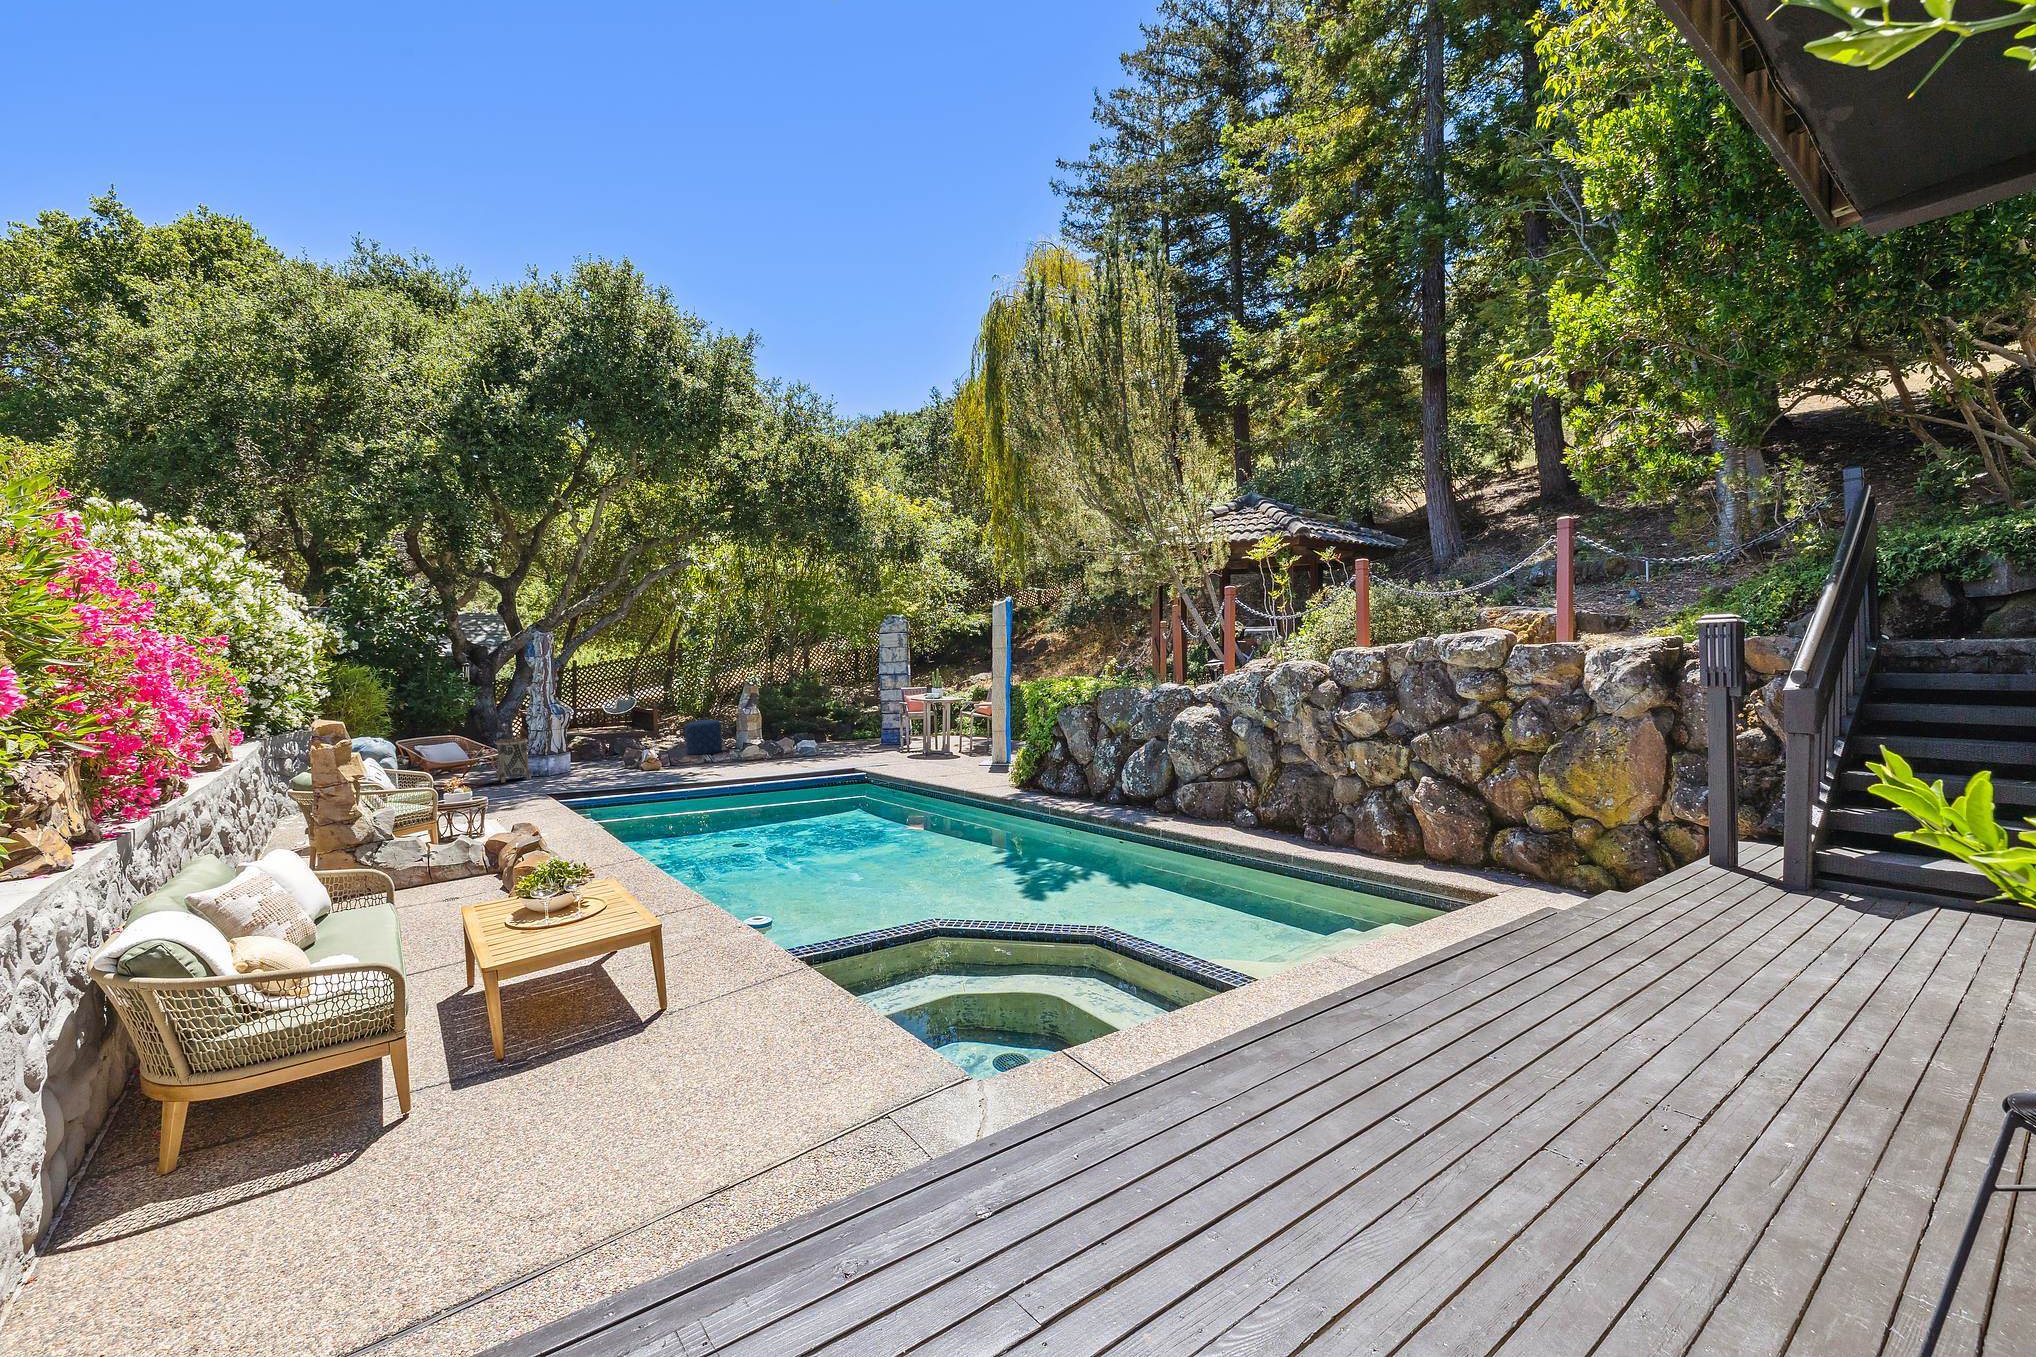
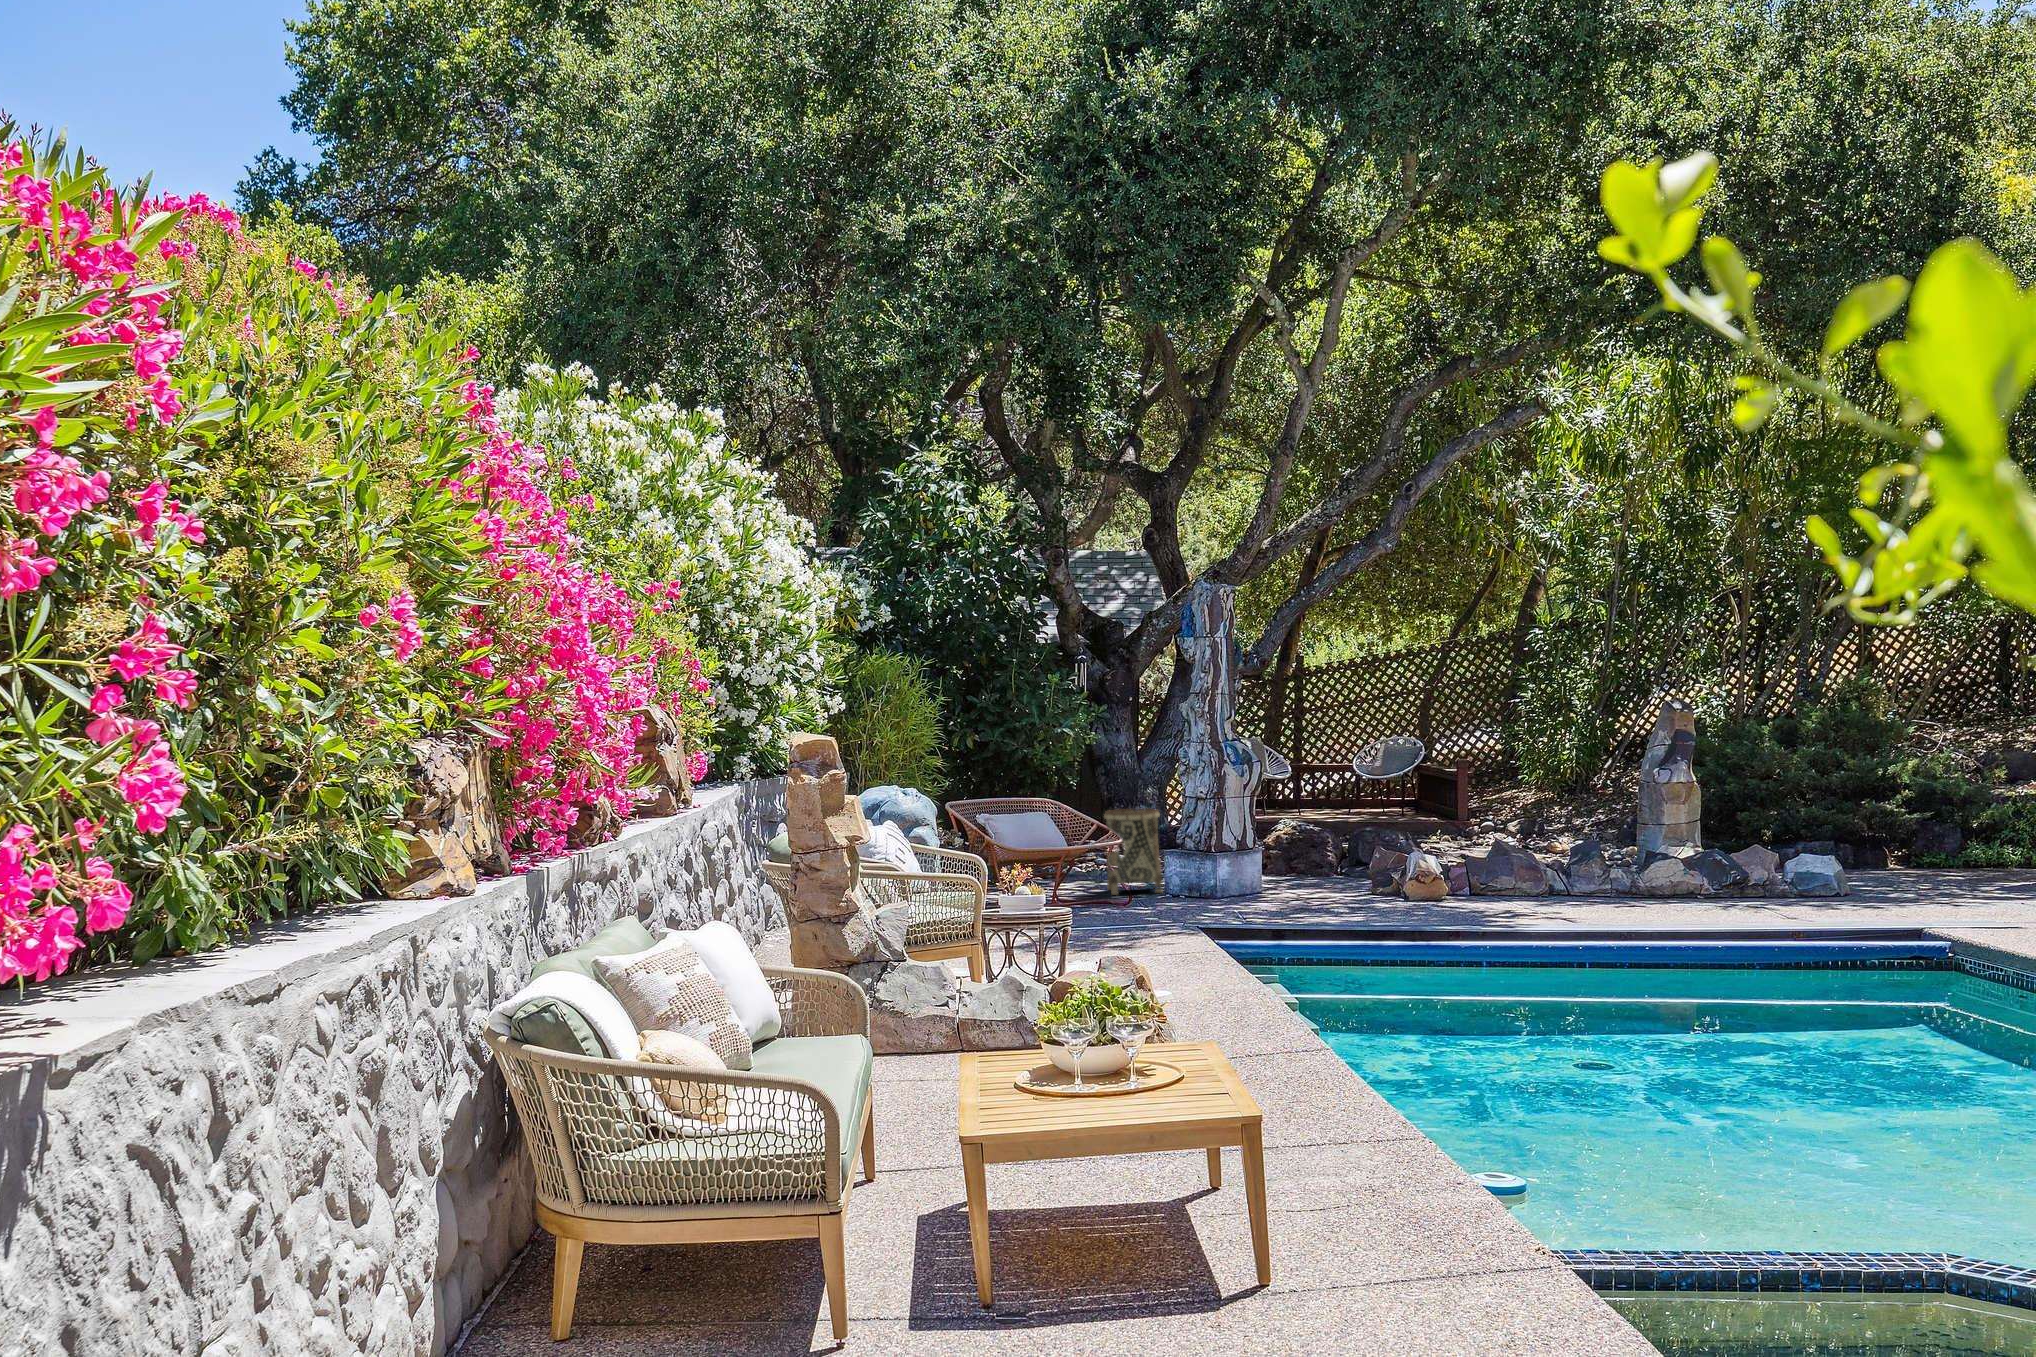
pouf: present [685,720,722,754] -> none [1472,794,1551,870]

